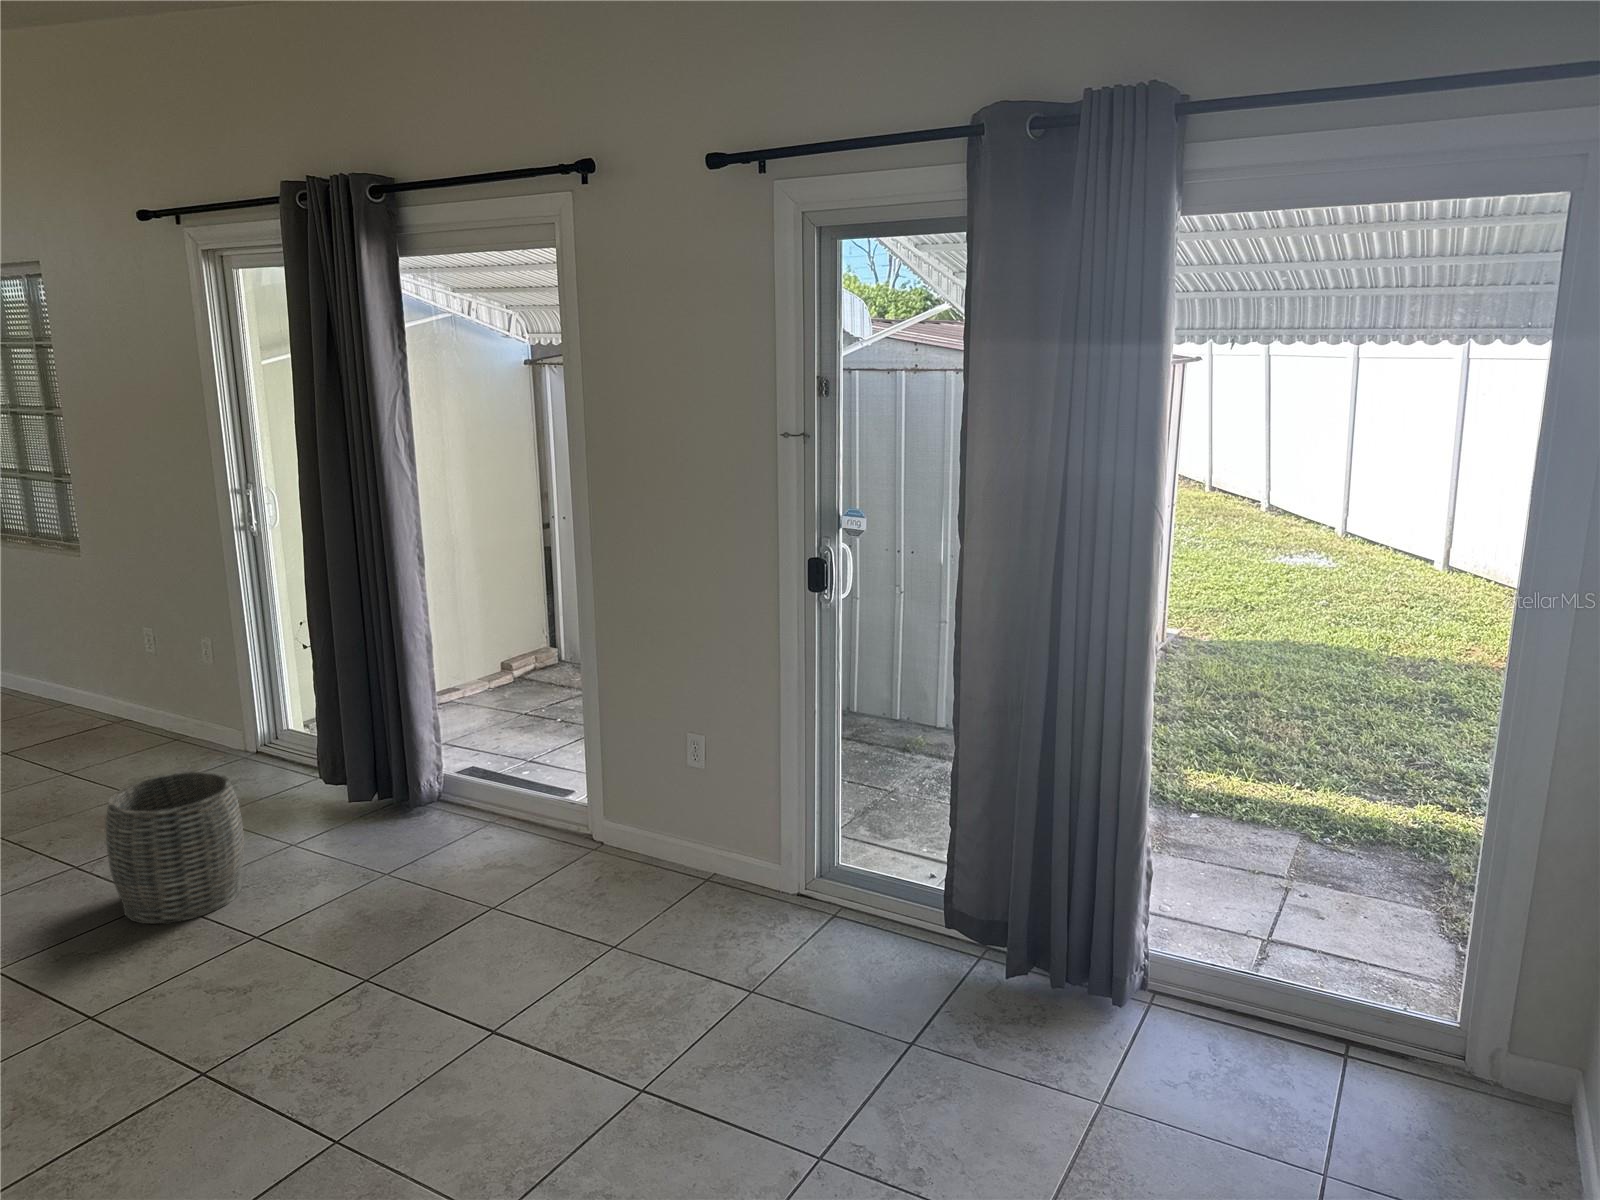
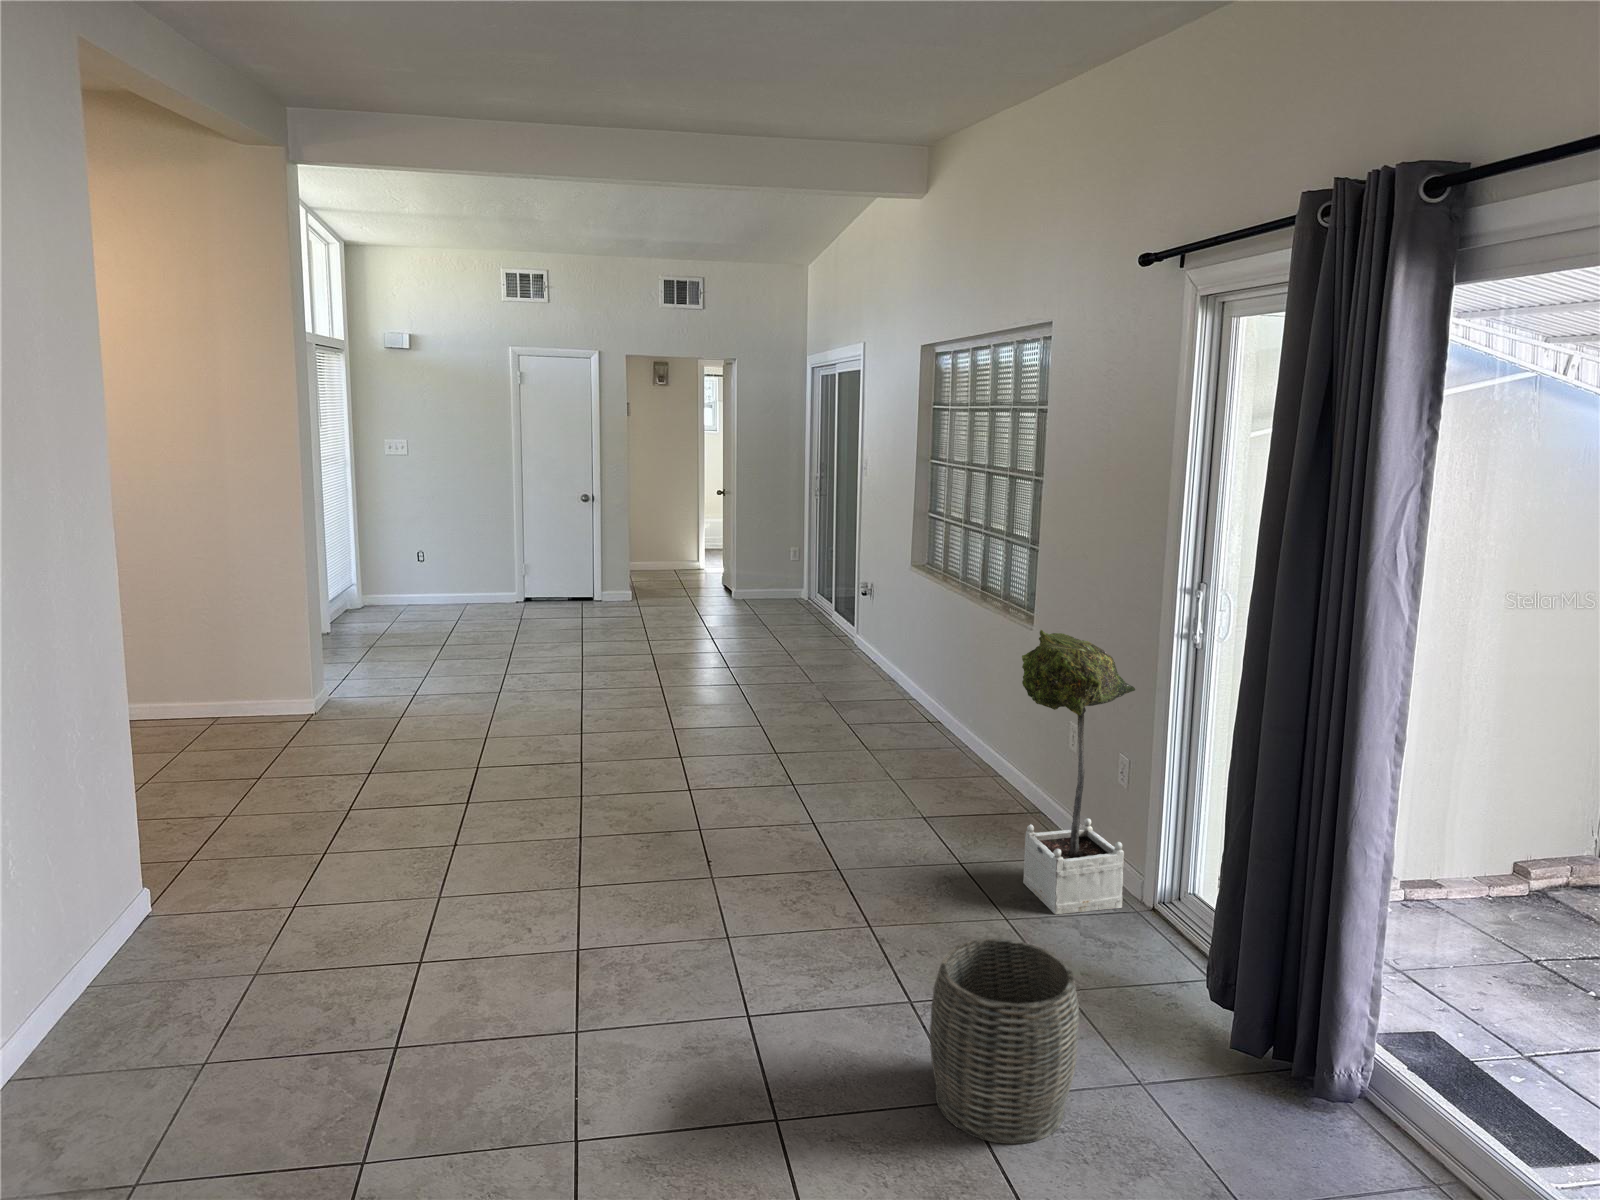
potted tree: none [90,543,232,783] -> present [1022,630,1135,915]

